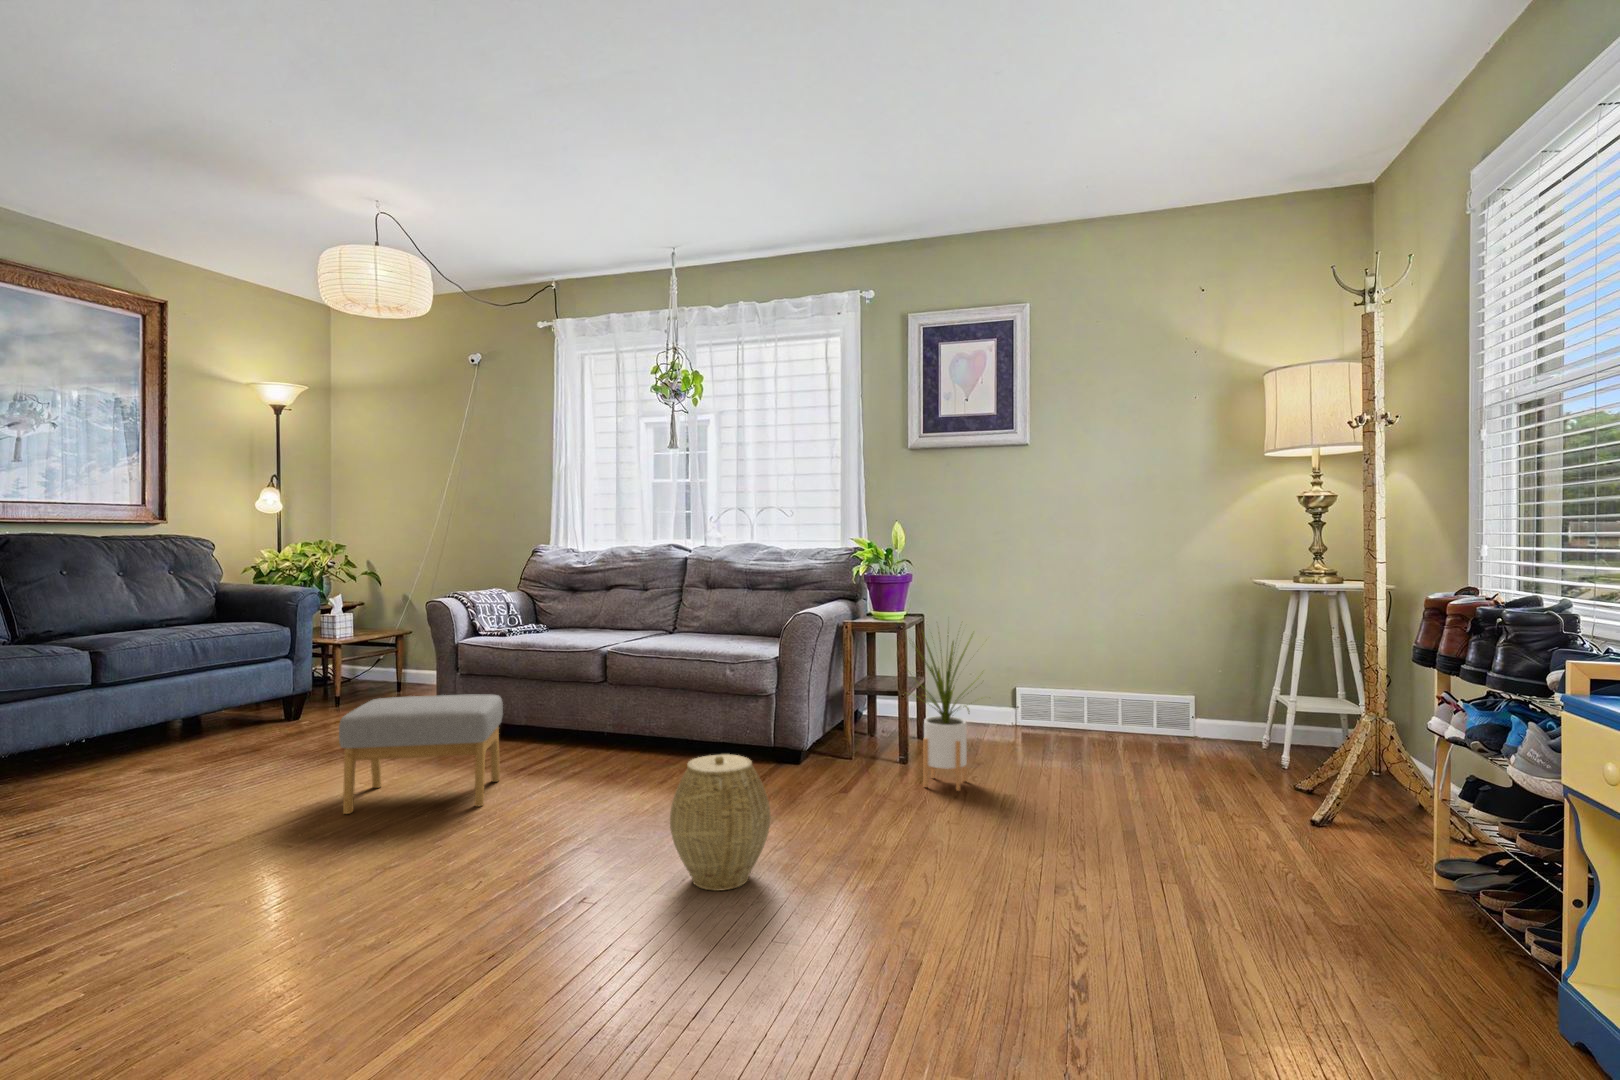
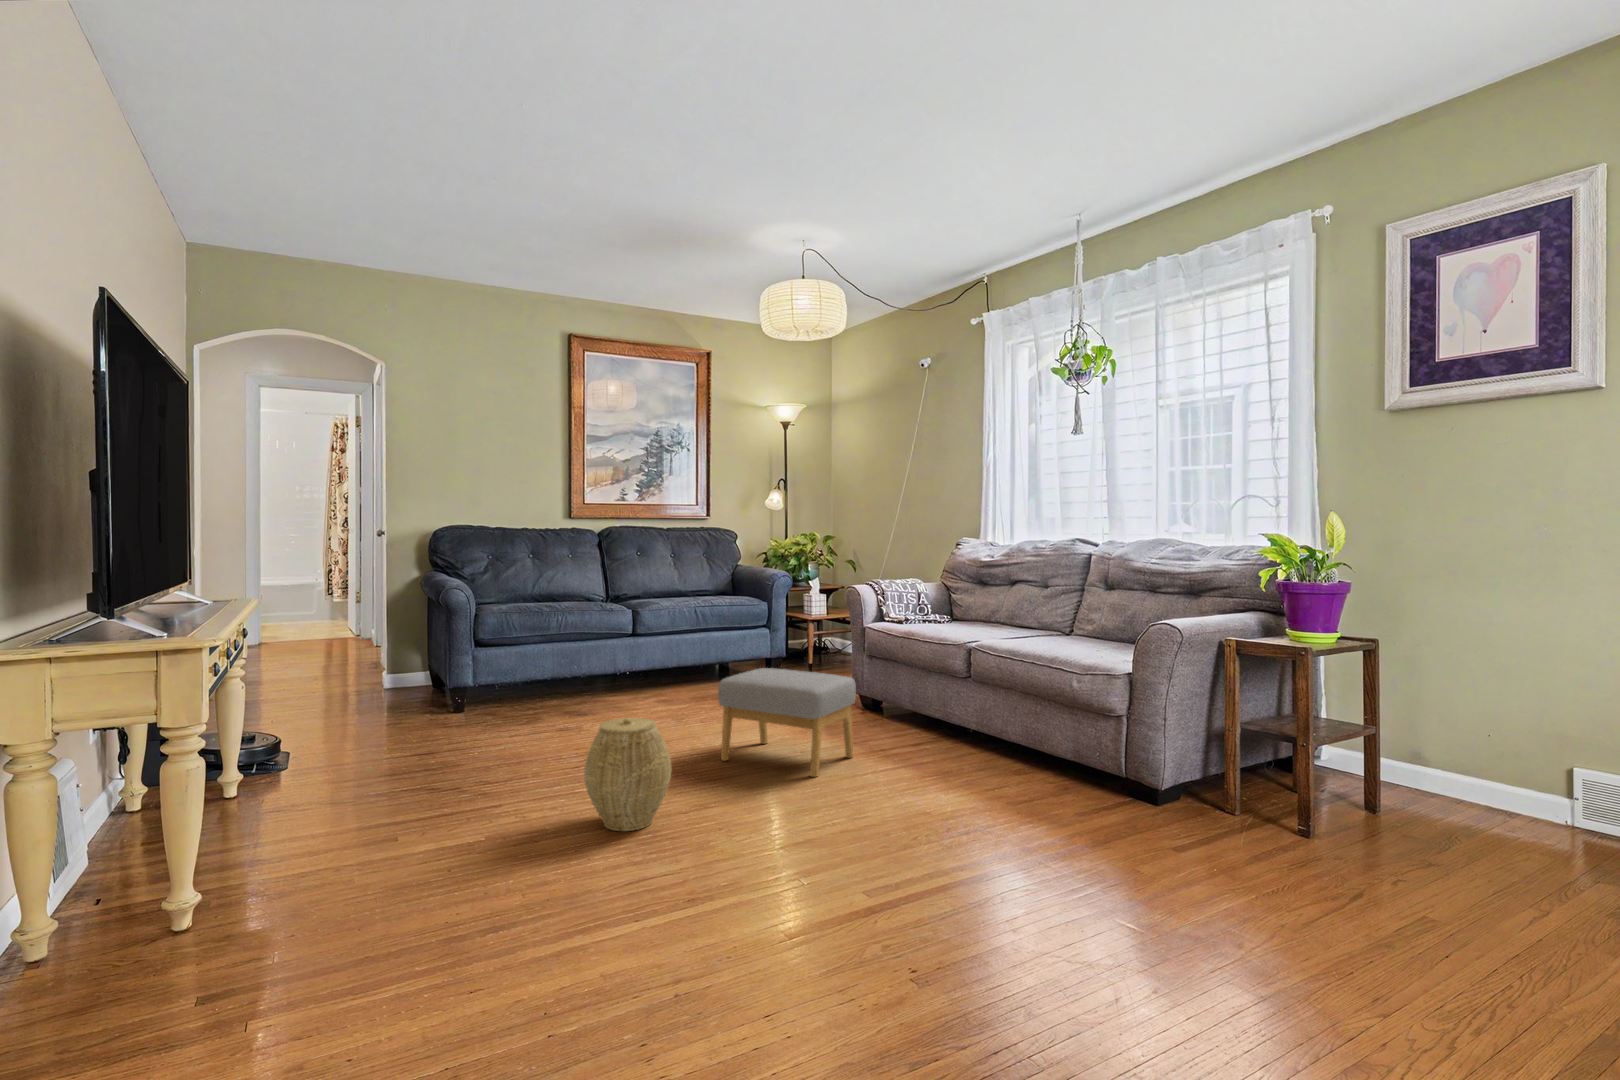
house plant: present [917,634,979,791] -> none [1273,645,1425,896]
woven basket: present [670,754,770,891] -> present [584,718,671,831]

